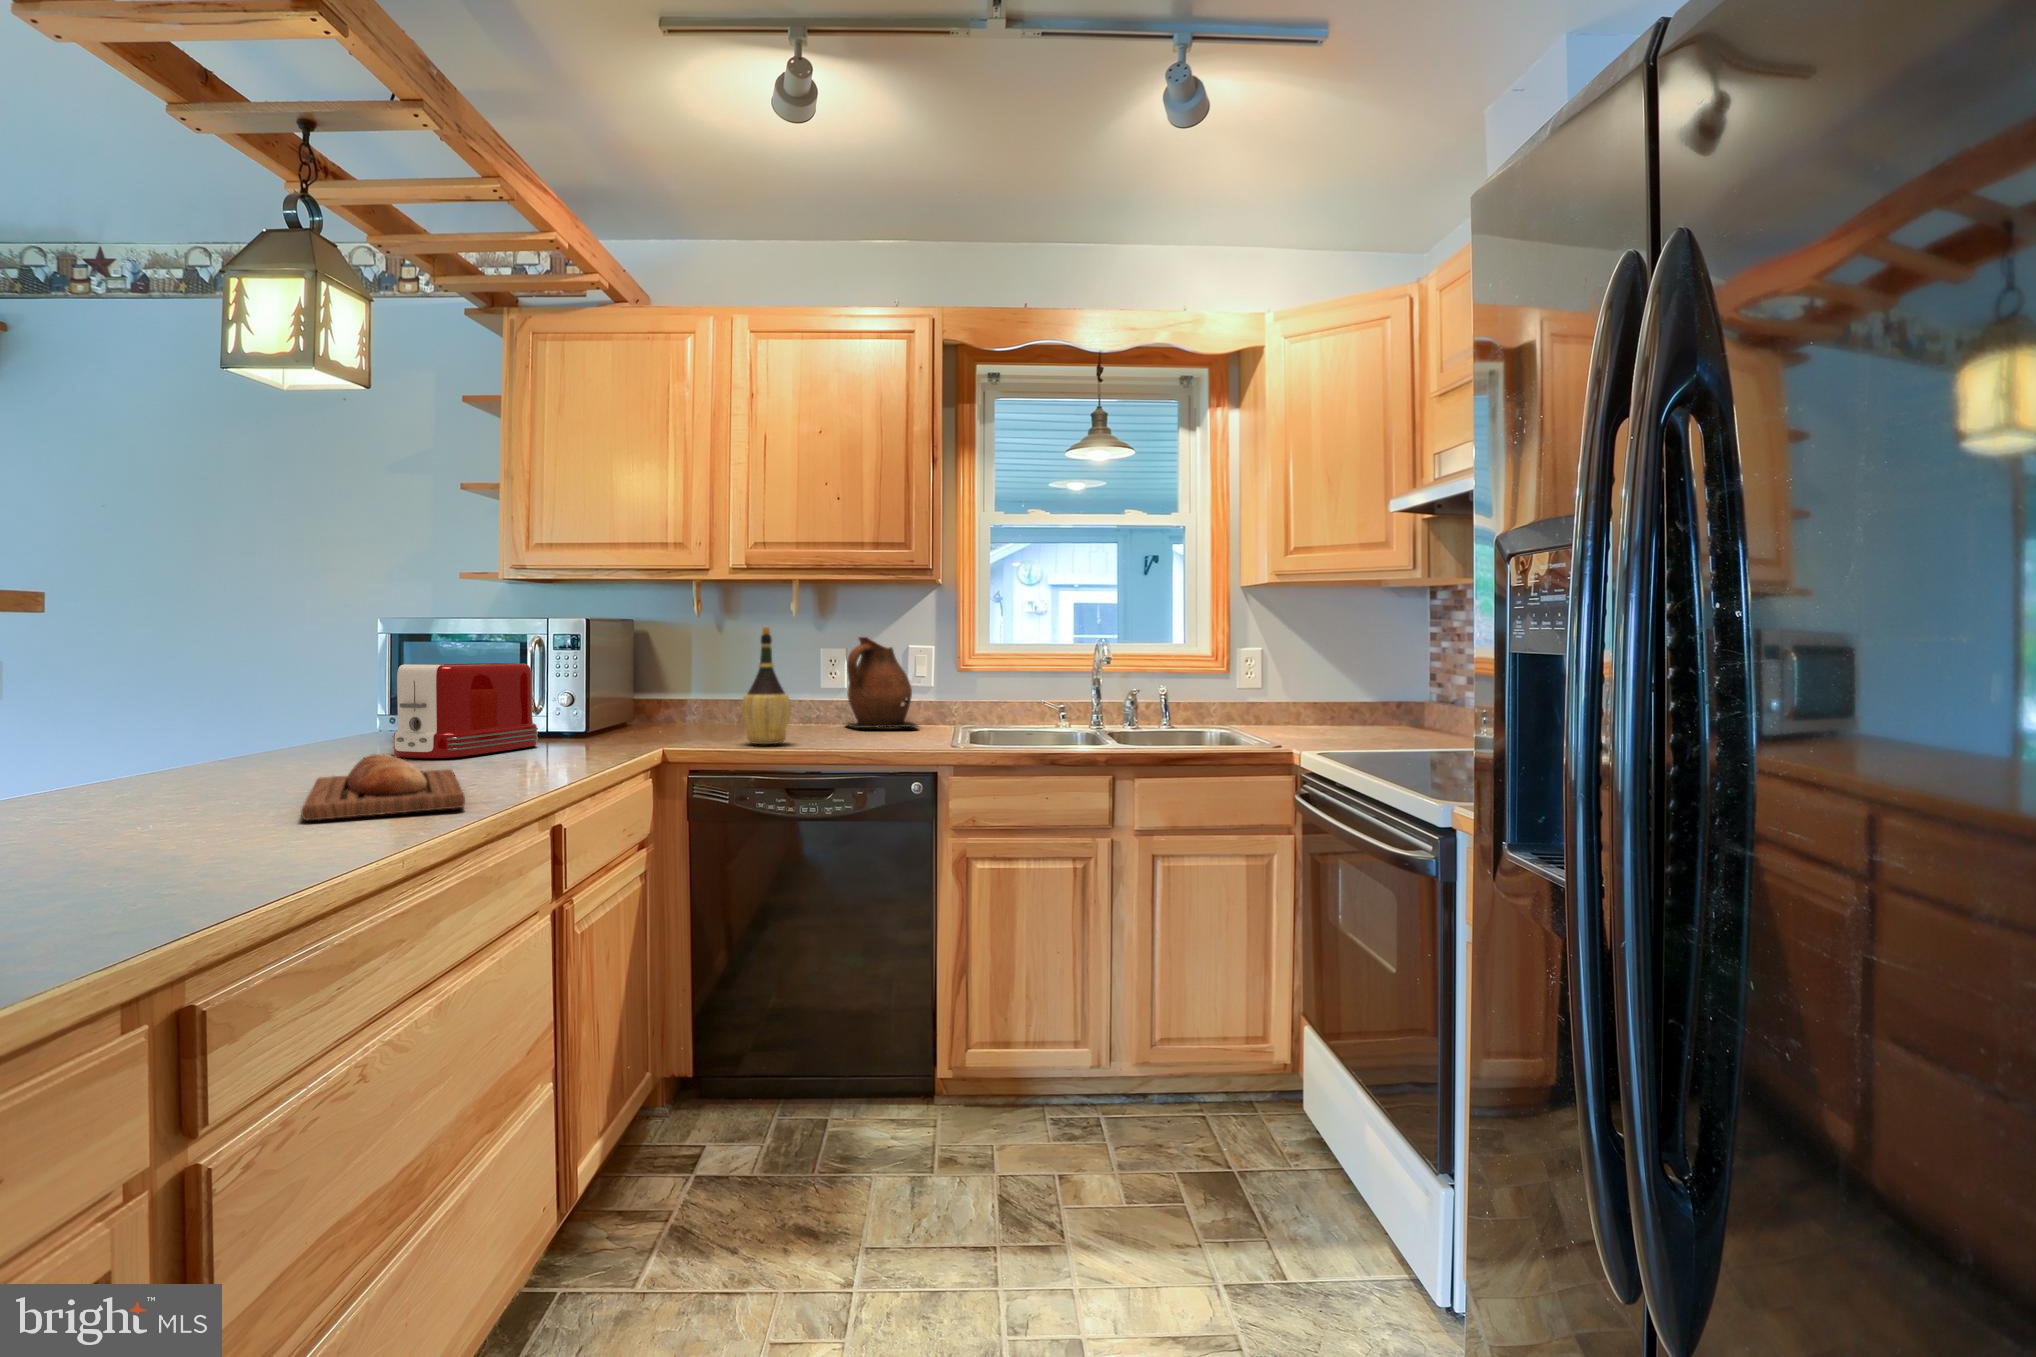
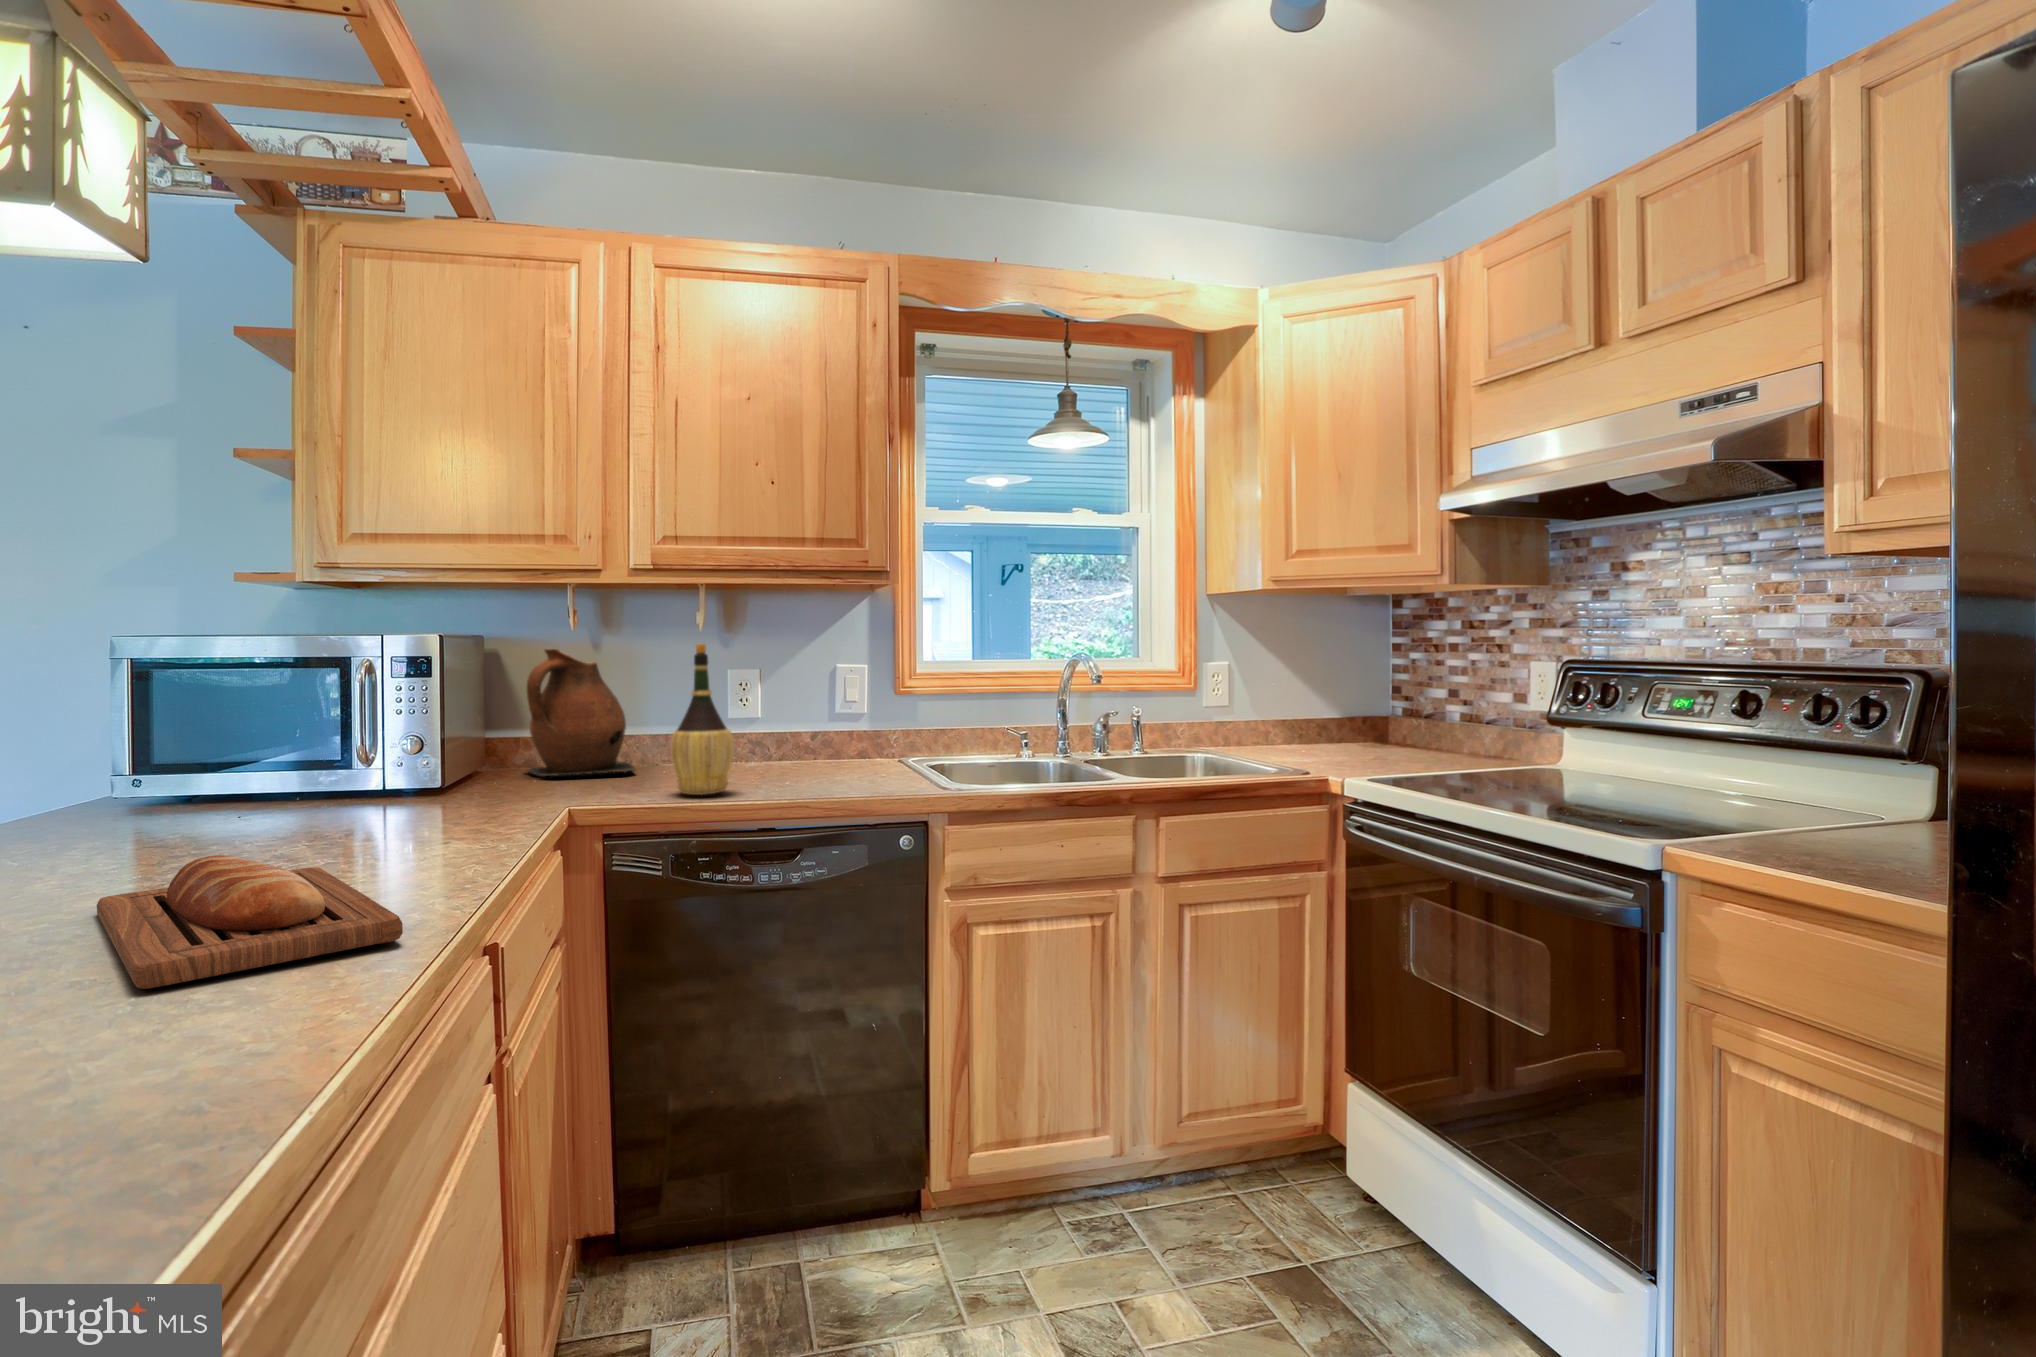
ceramic pitcher: present [846,637,918,728] -> present [527,649,635,776]
toaster: present [392,663,538,758] -> none [172,699,390,844]

